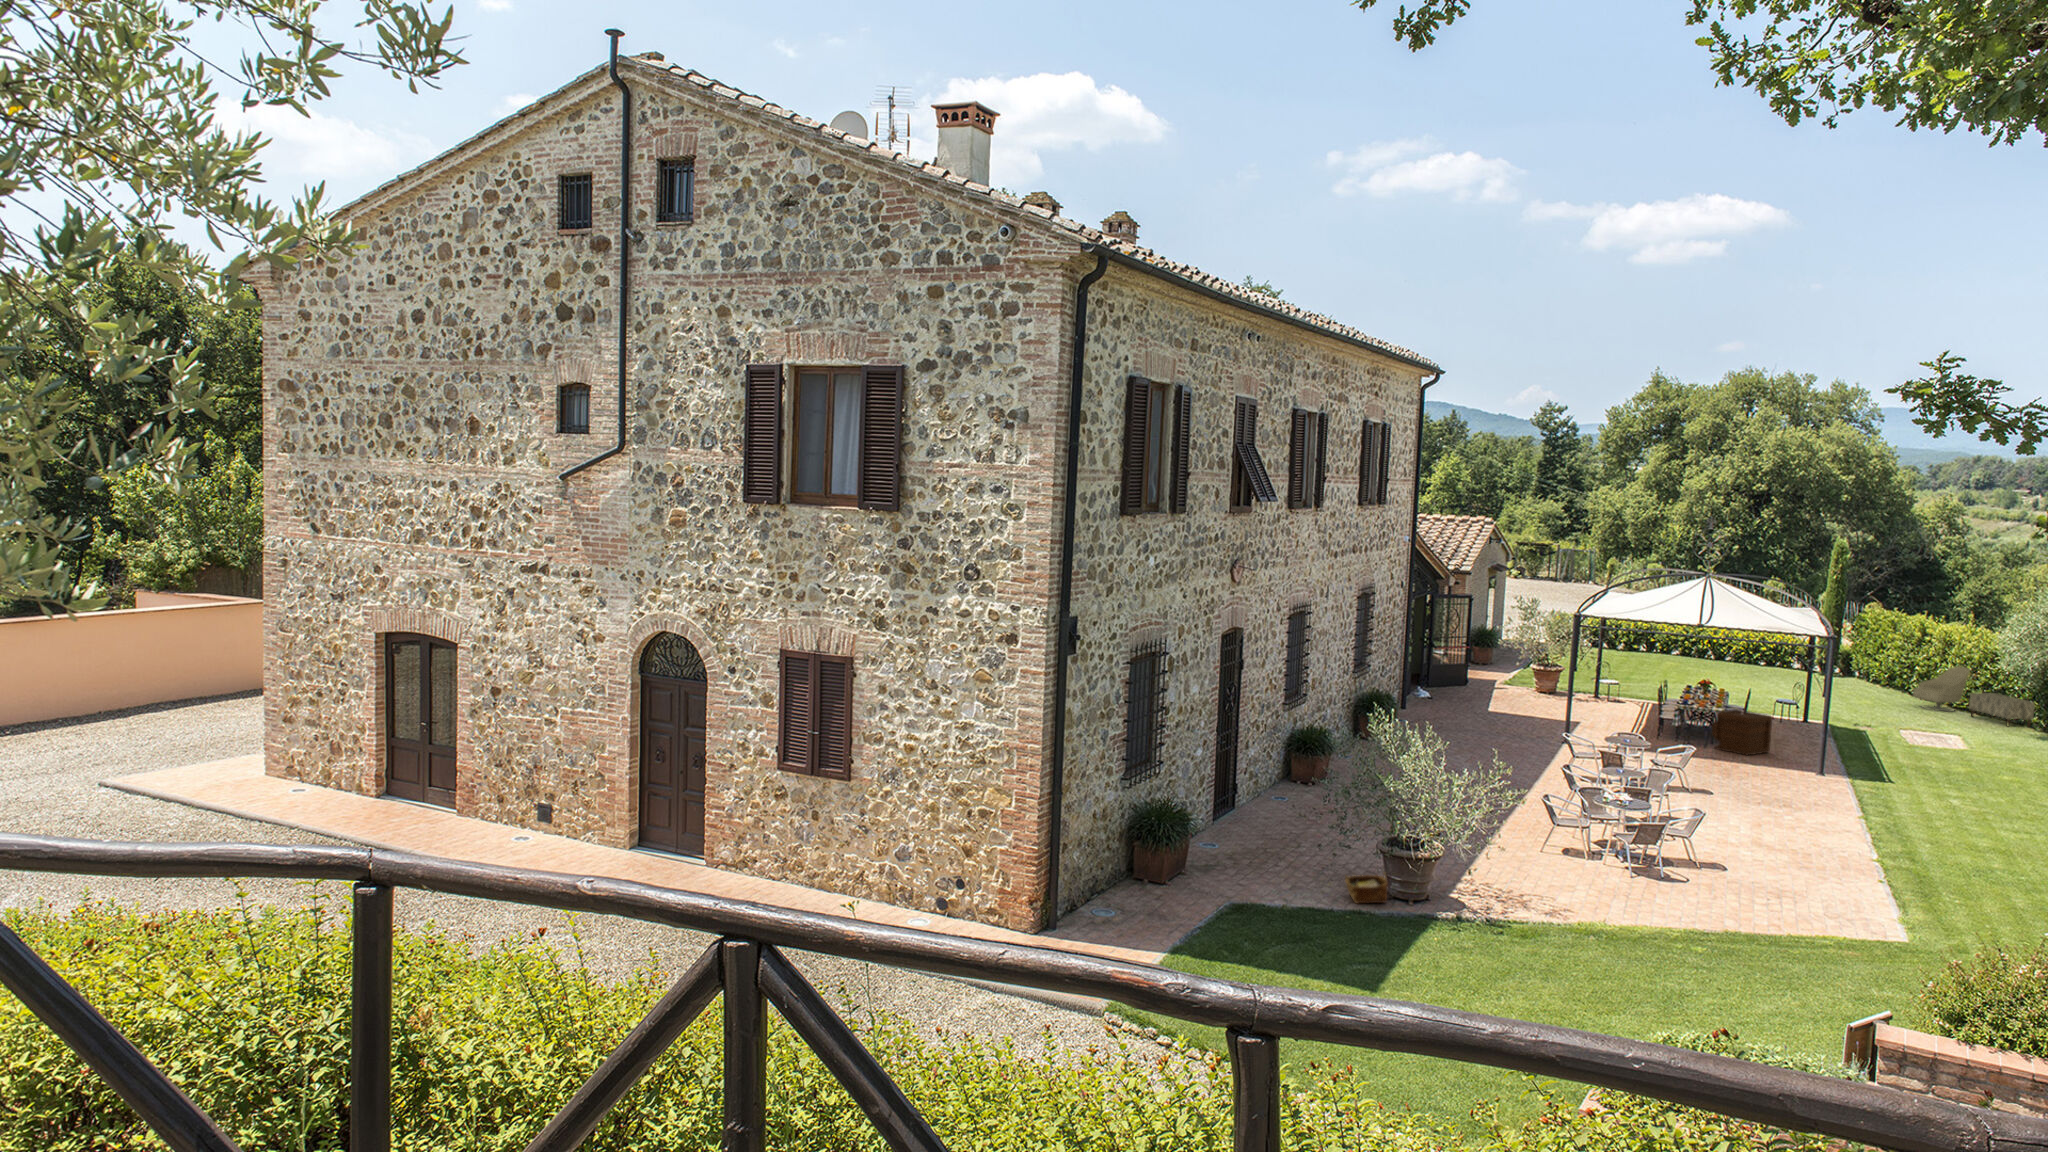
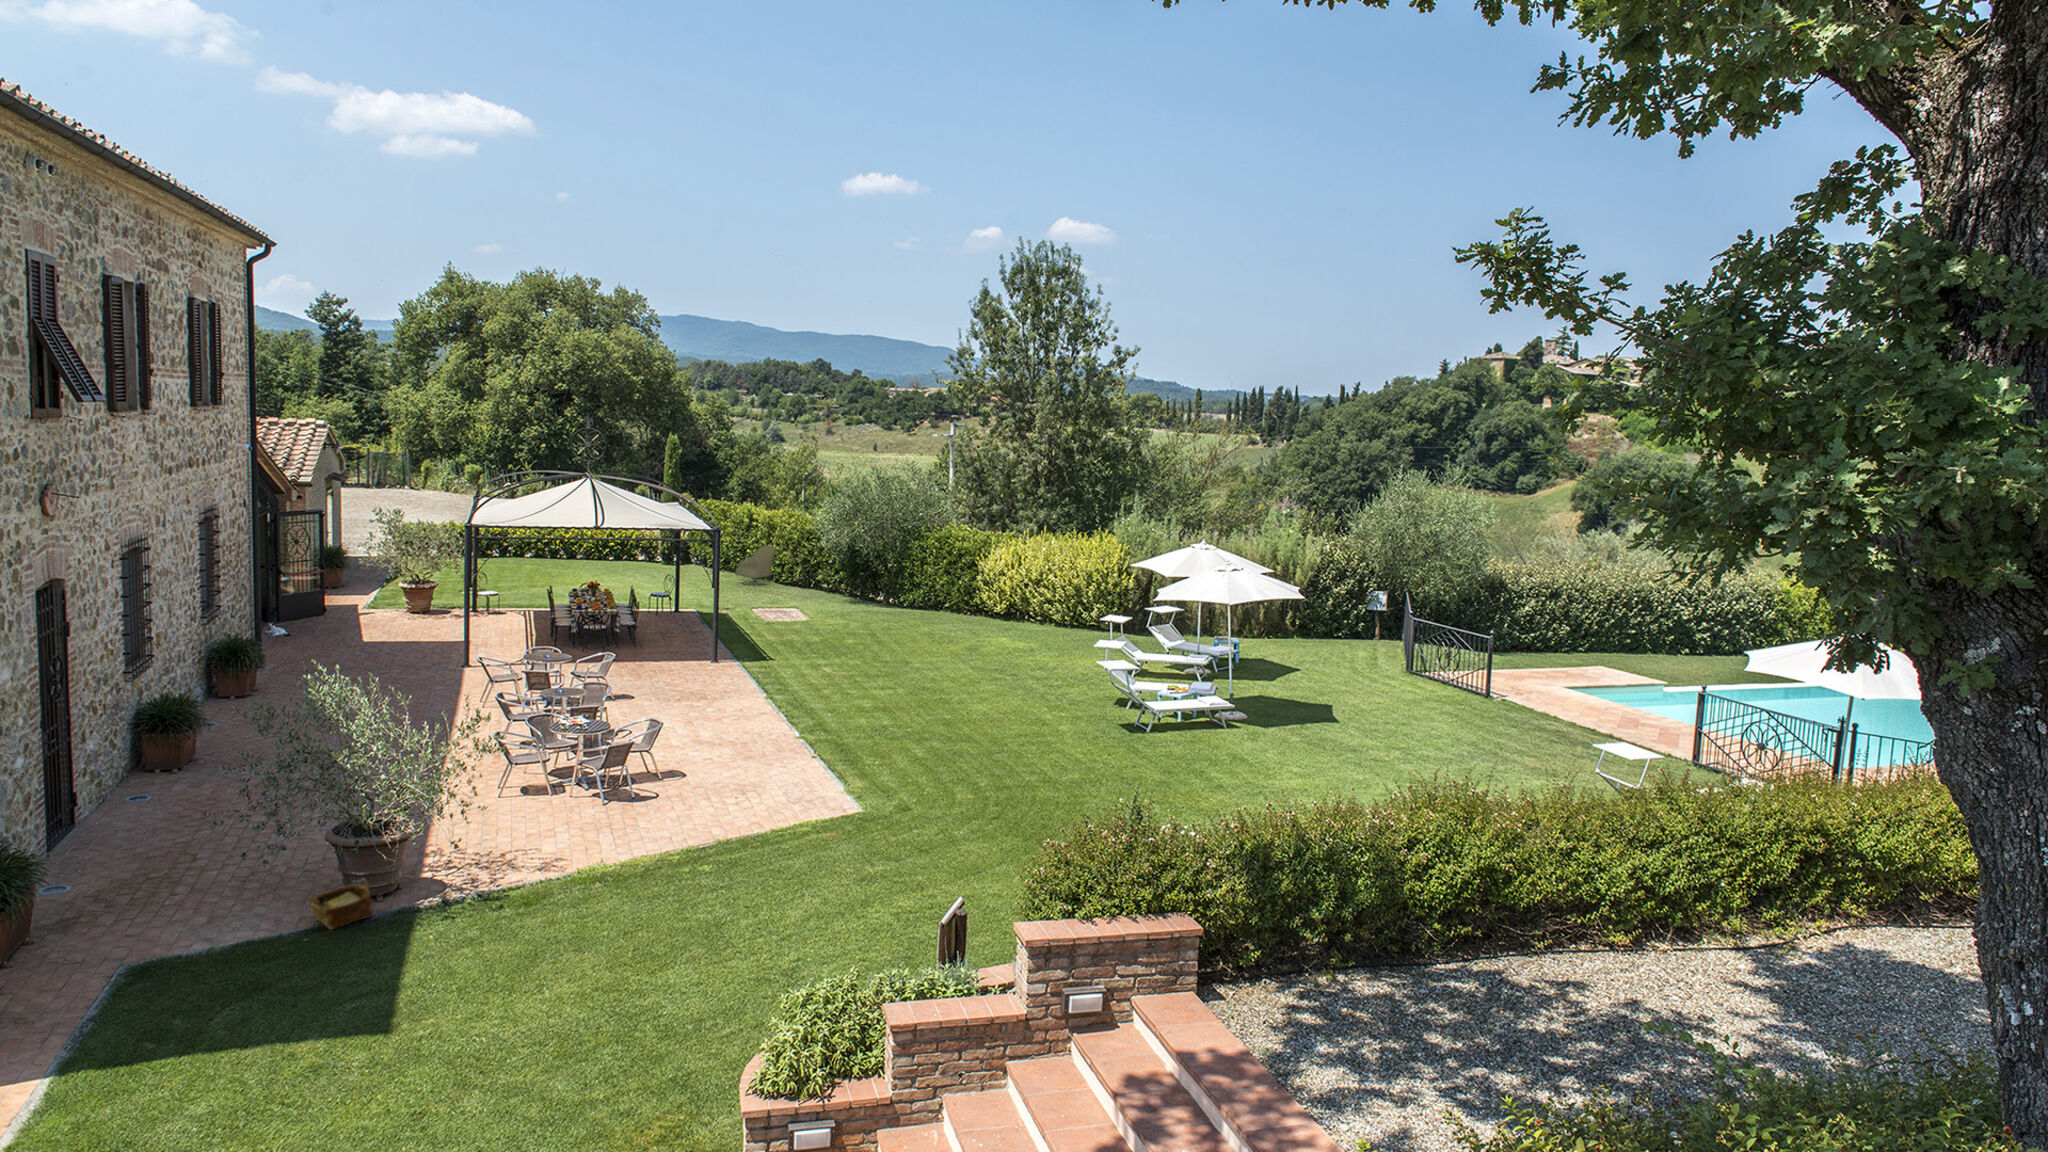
bench: present [1969,693,2035,727] -> none [779,565,824,593]
wooden crate: present [1712,709,1772,755] -> none [606,607,658,651]

